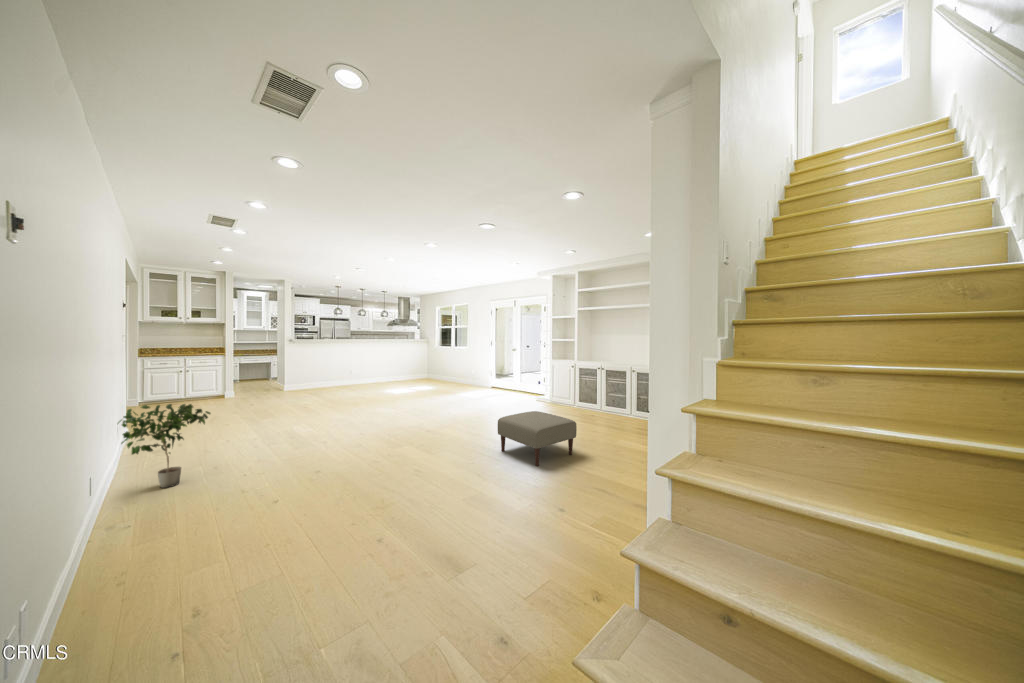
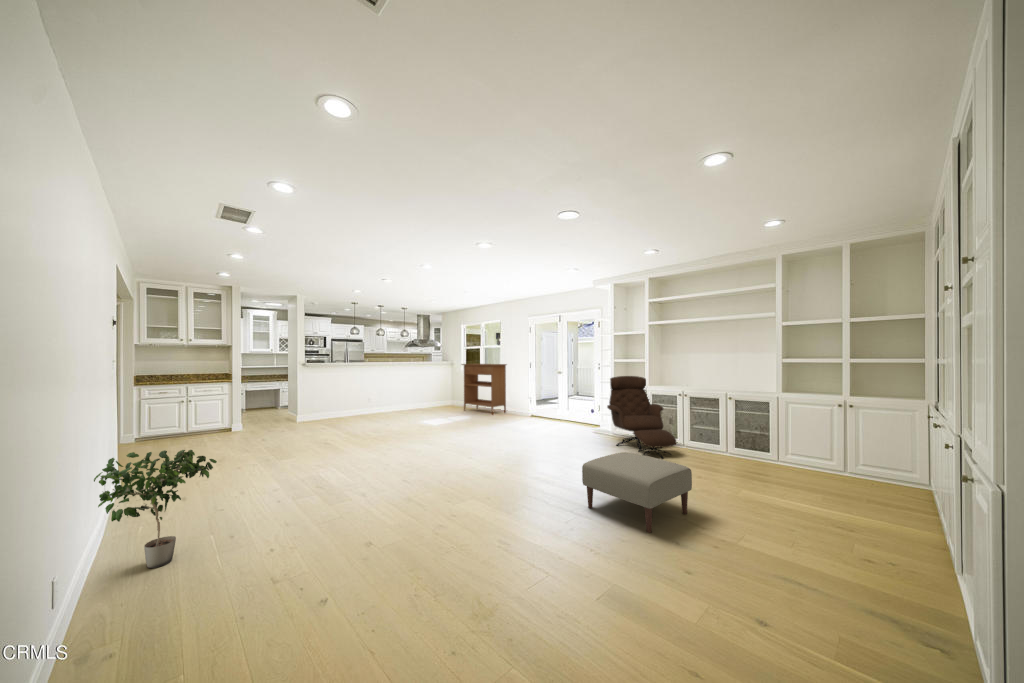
console table: none [432,342,471,386] -> present [462,364,506,415]
lounge chair: none [542,354,590,419] -> present [607,376,676,459]

